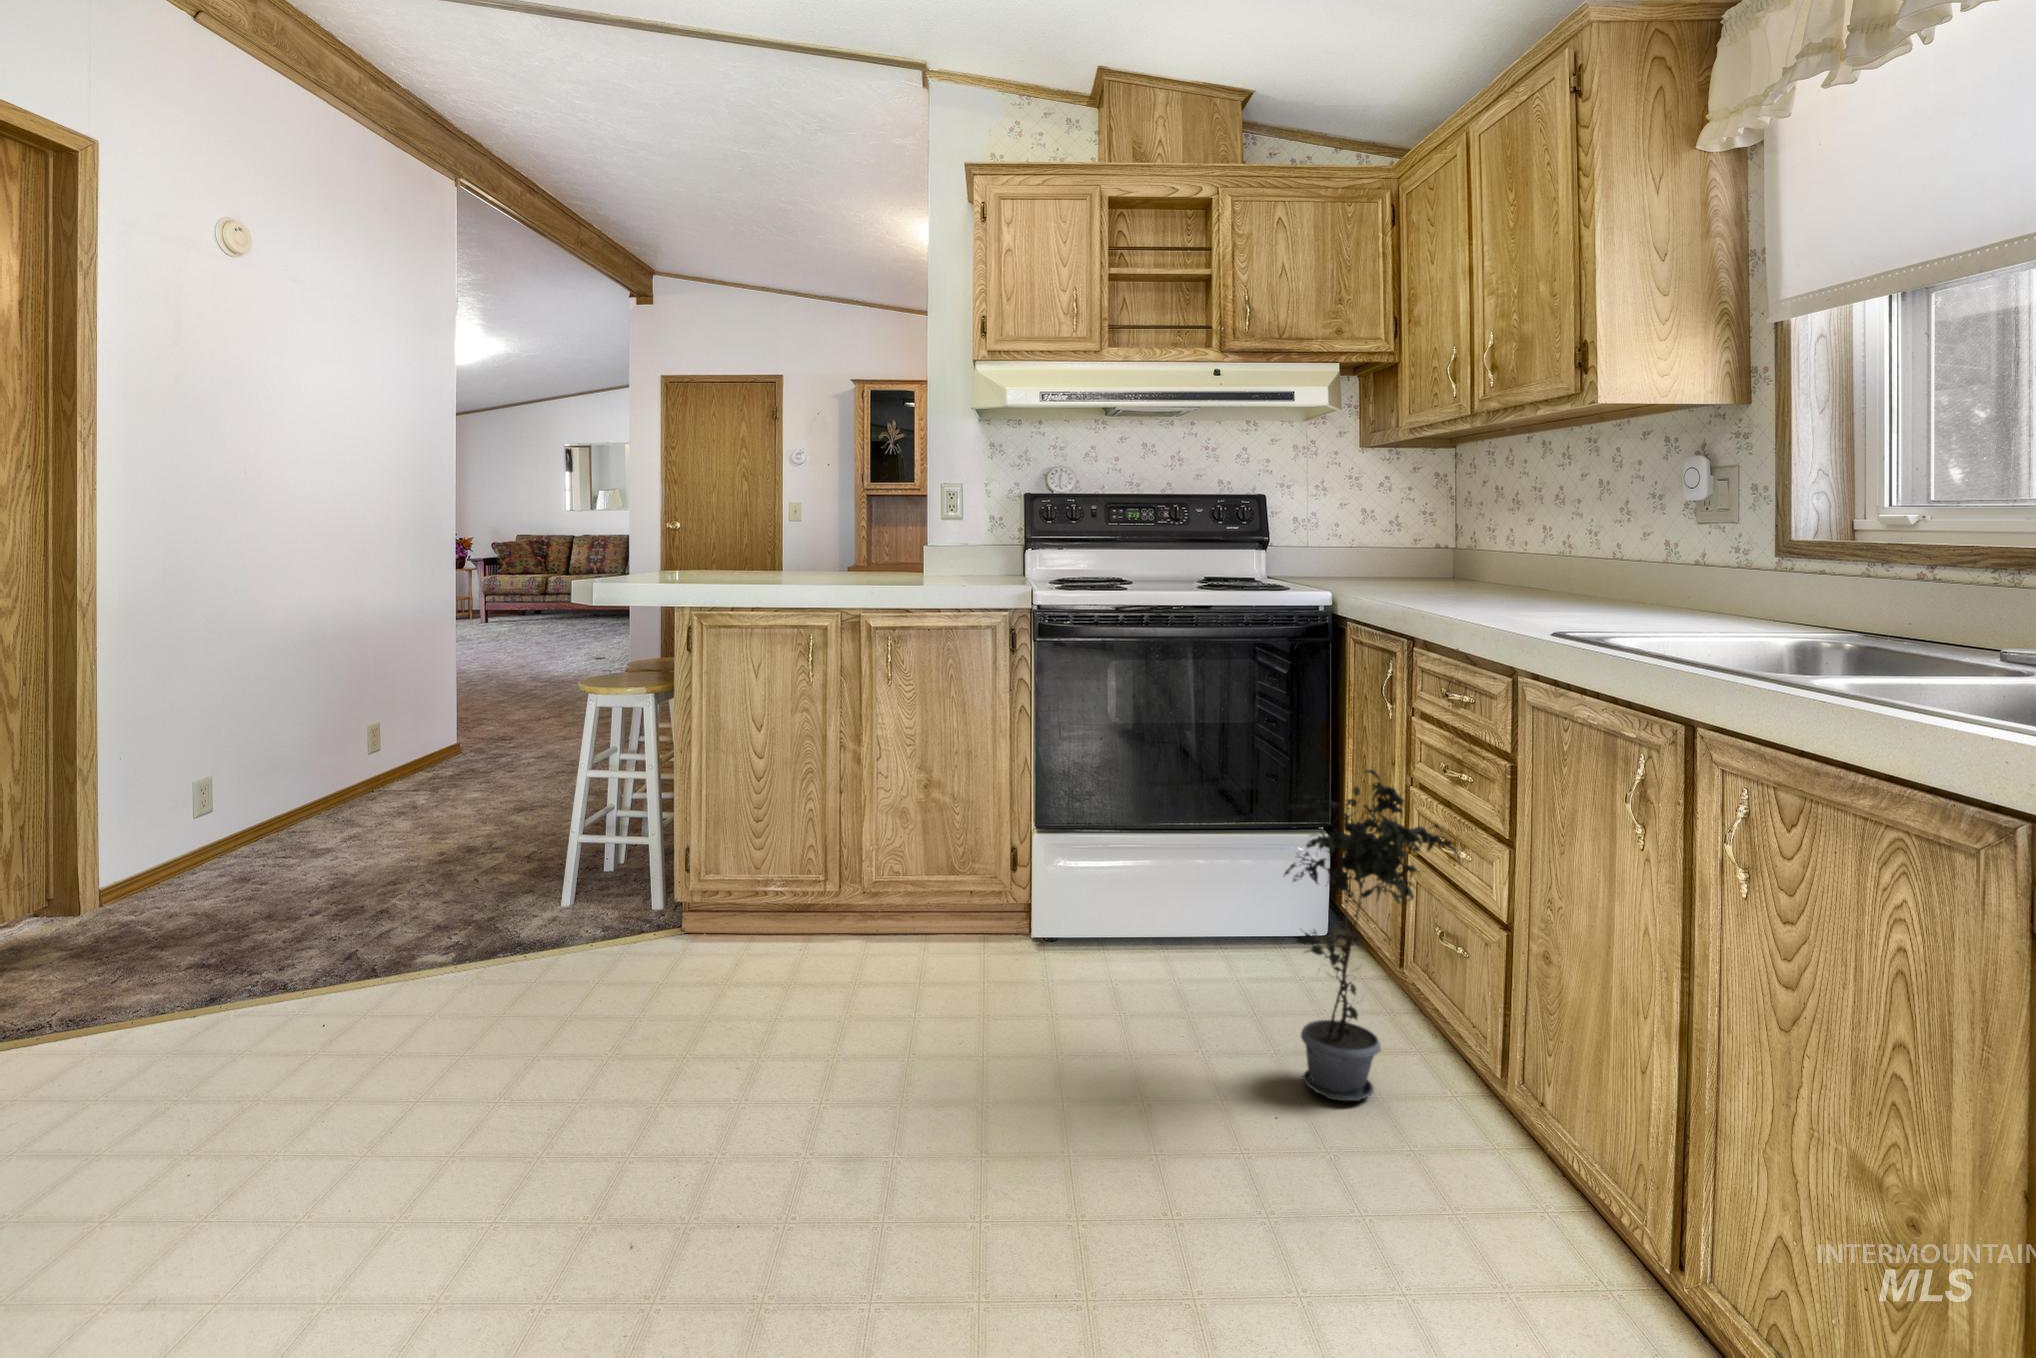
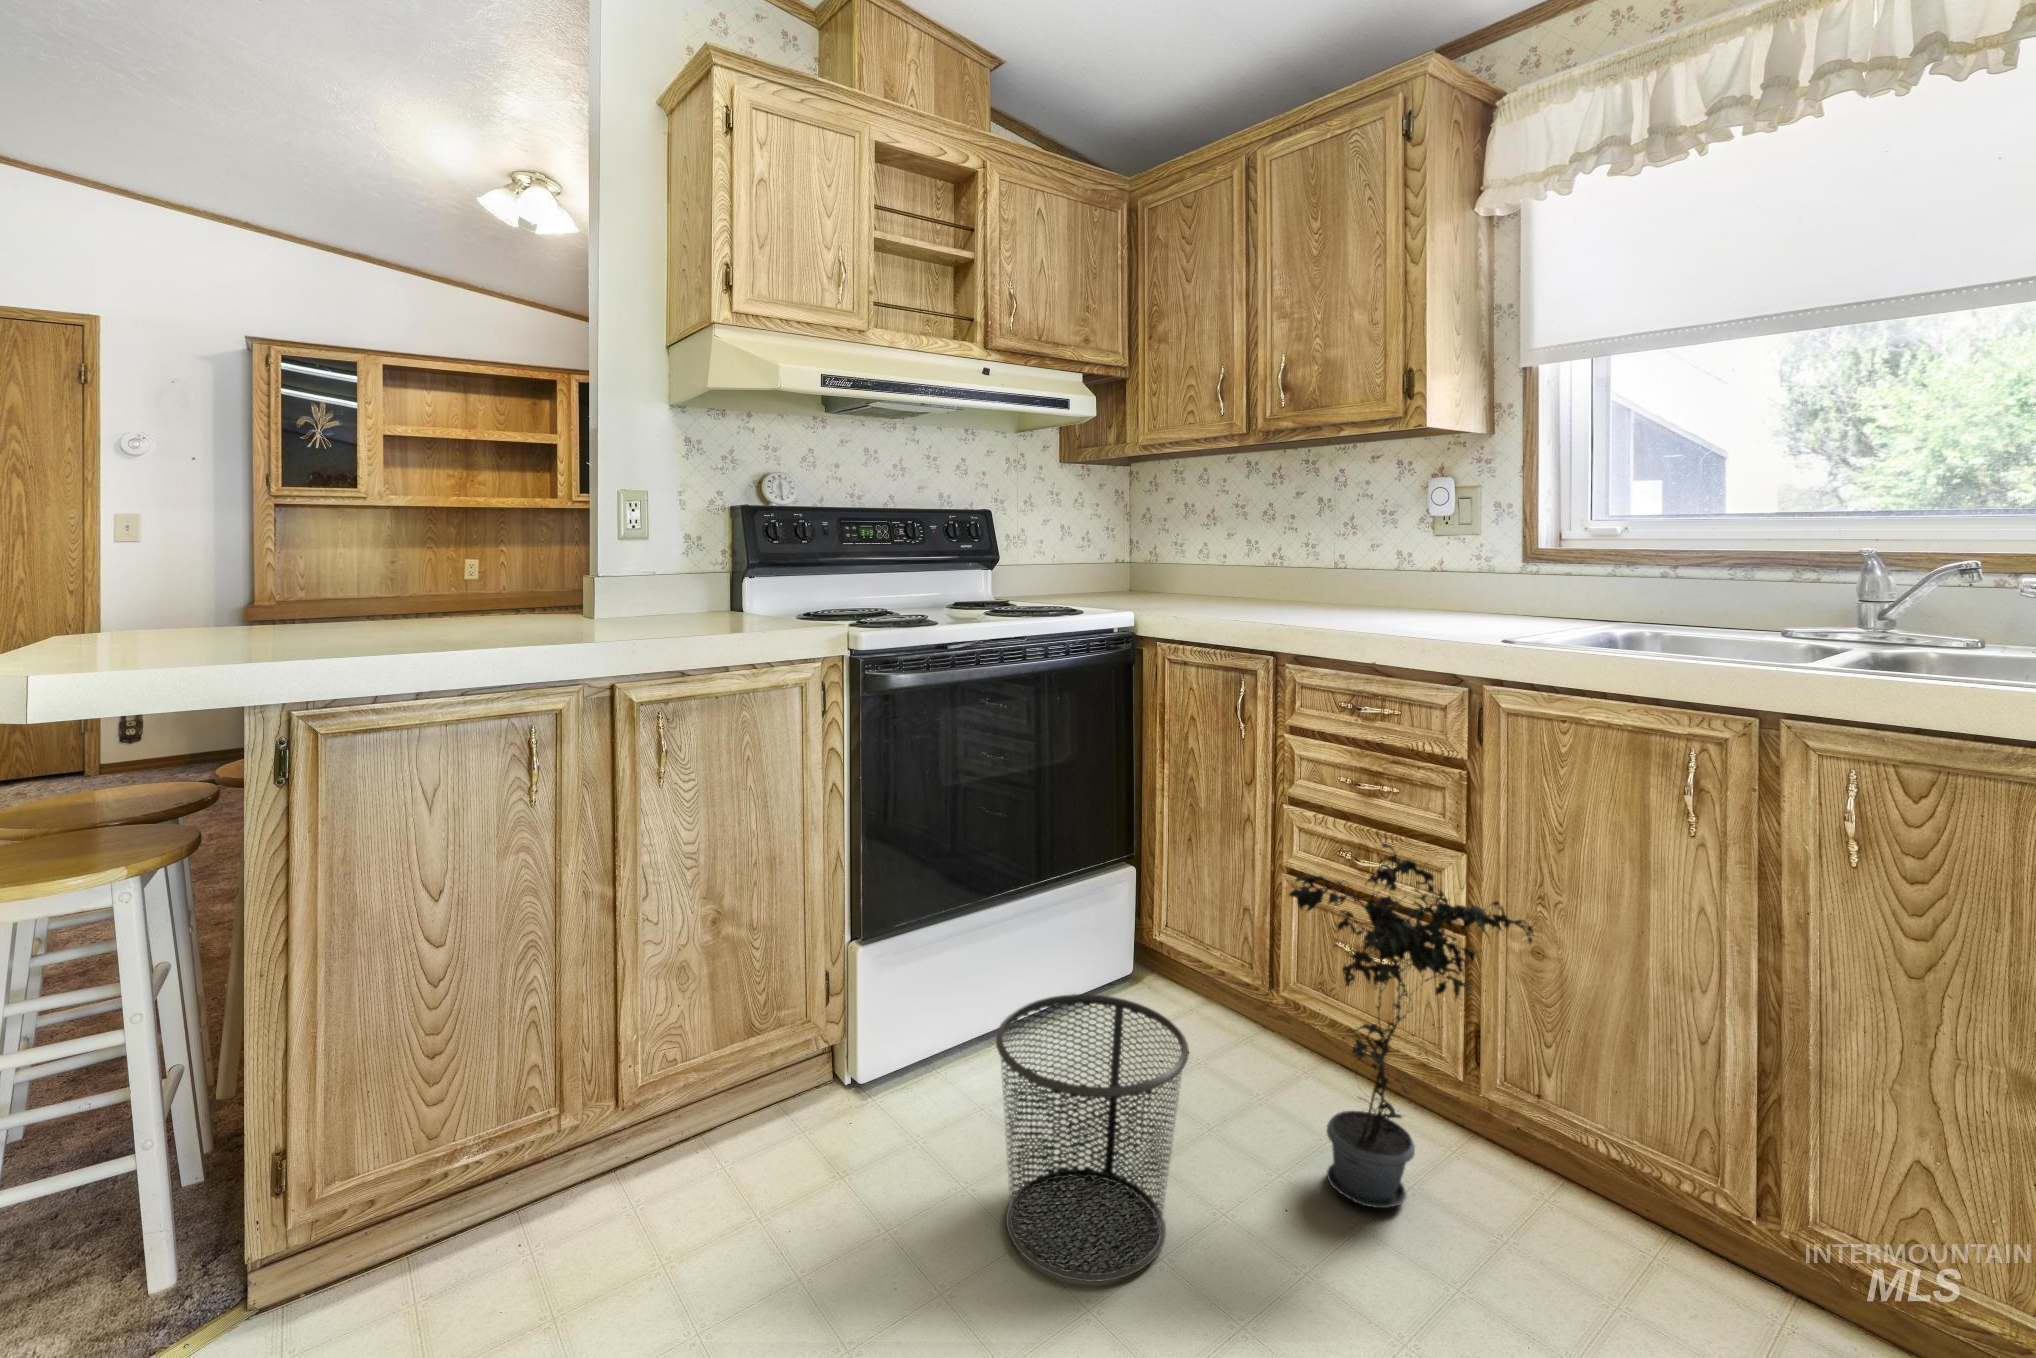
waste bin: none [1015,866,1166,1066] -> present [996,994,1189,1282]

